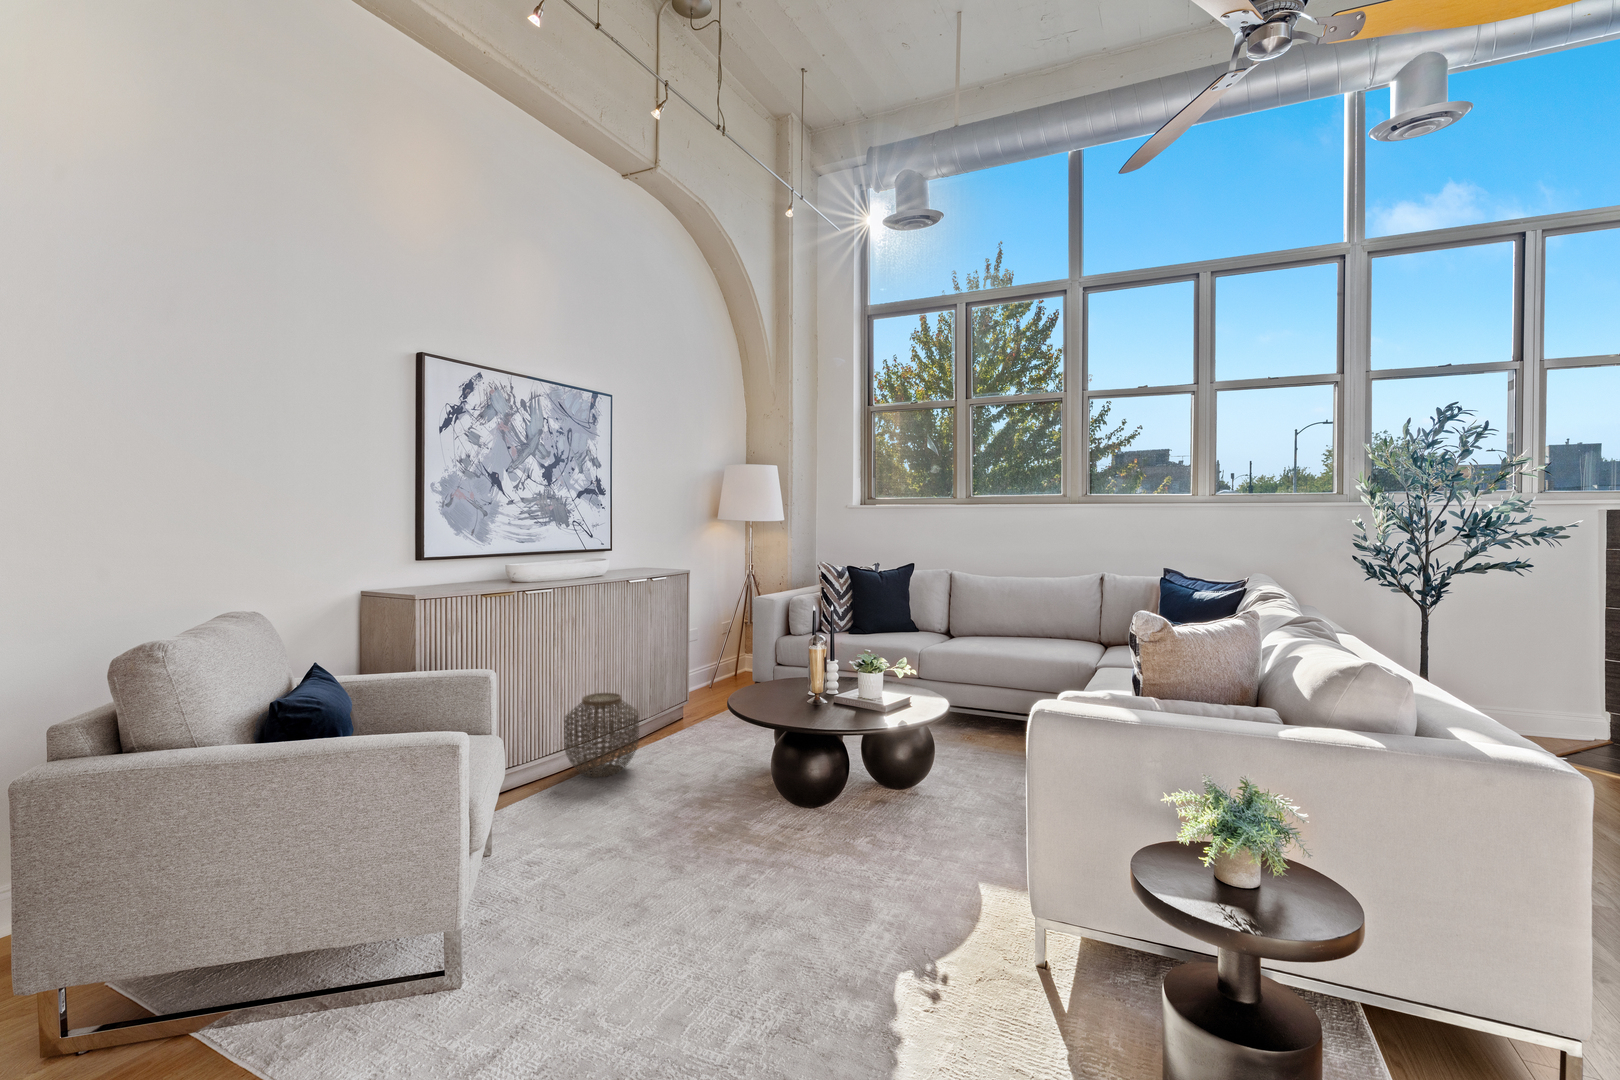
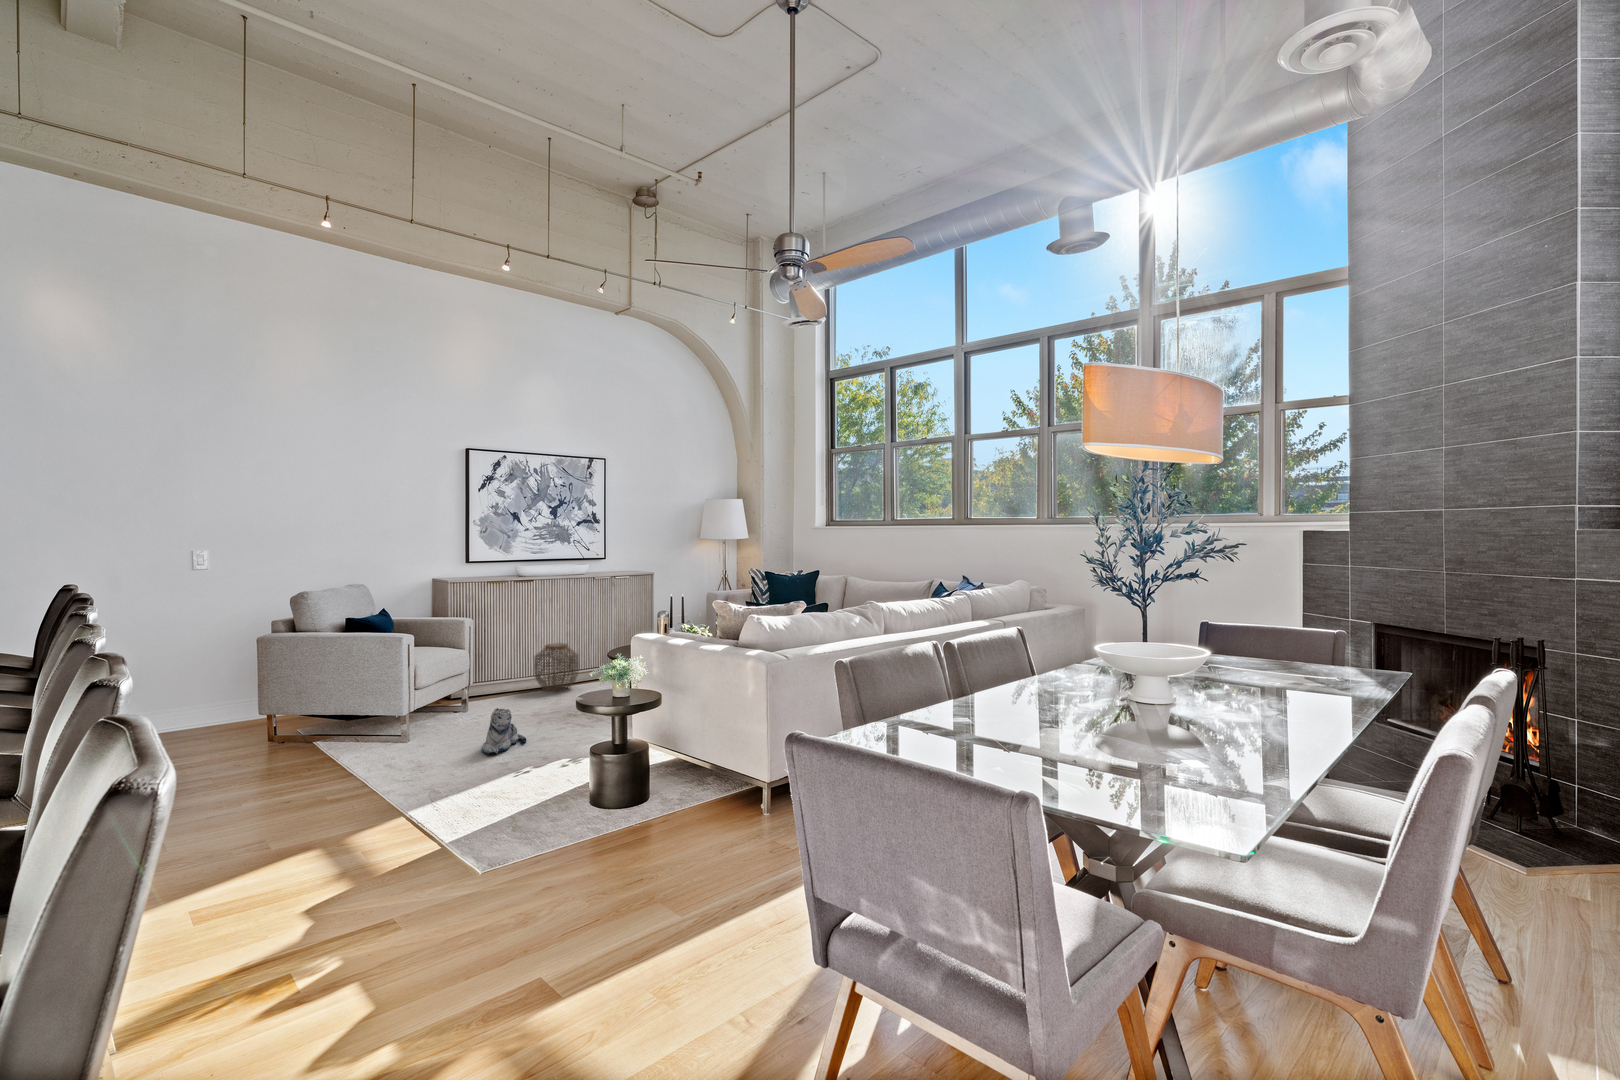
plush toy: none [707,891,794,1021] -> present [482,708,526,754]

